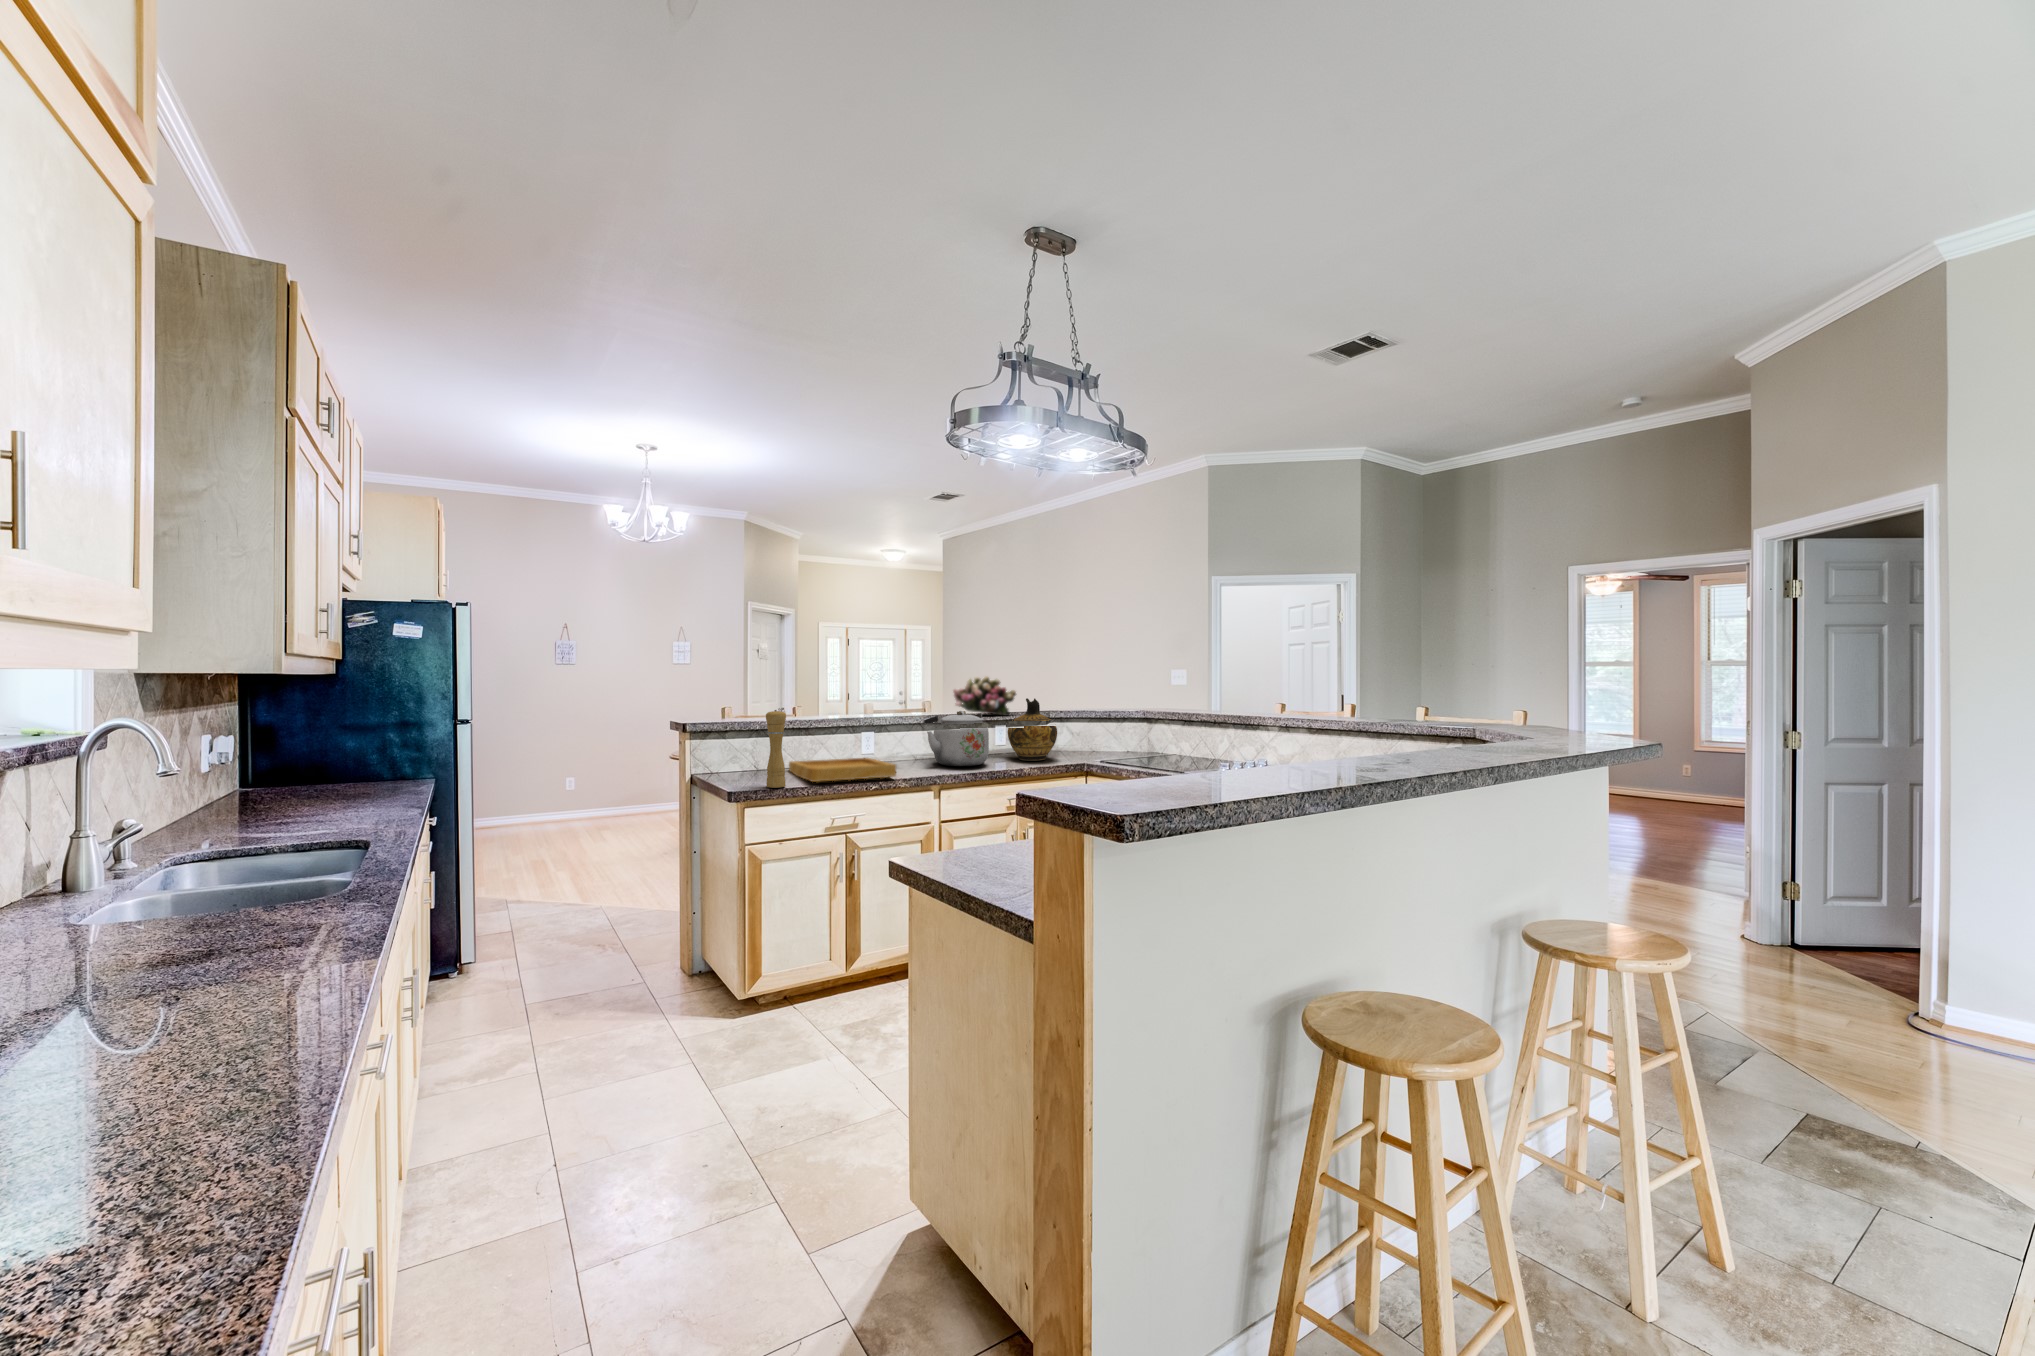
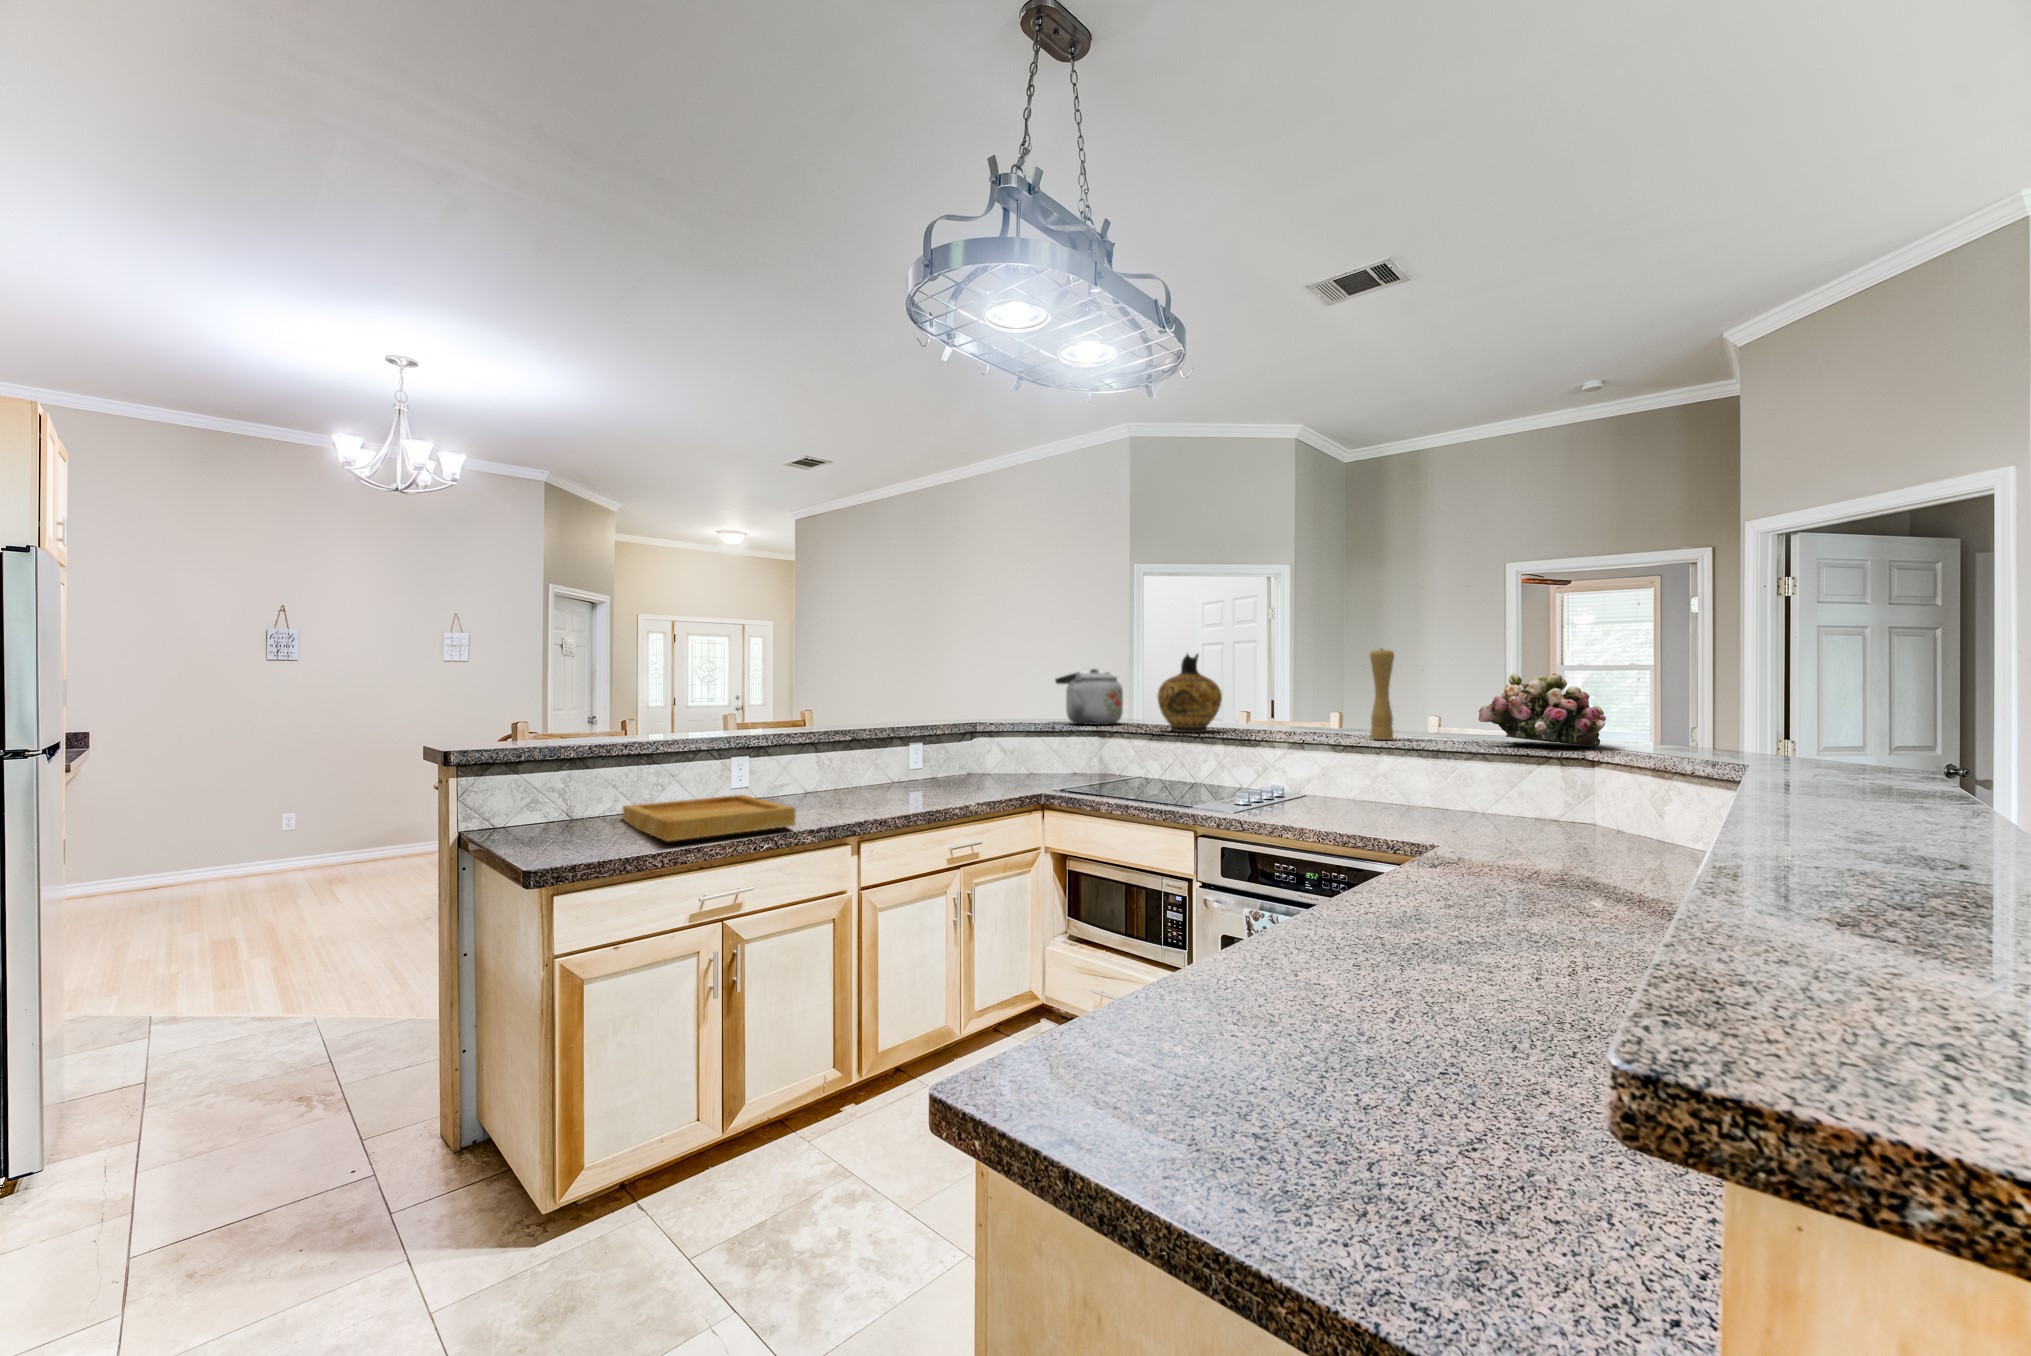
flower arrangement: present [954,676,1016,715] -> present [1478,673,1606,747]
ceramic jug: present [1008,698,1057,761] -> present [1158,654,1222,732]
pepper mill: present [766,710,786,788] -> present [1370,649,1394,740]
kettle: present [924,711,989,766] -> present [1055,669,1123,725]

